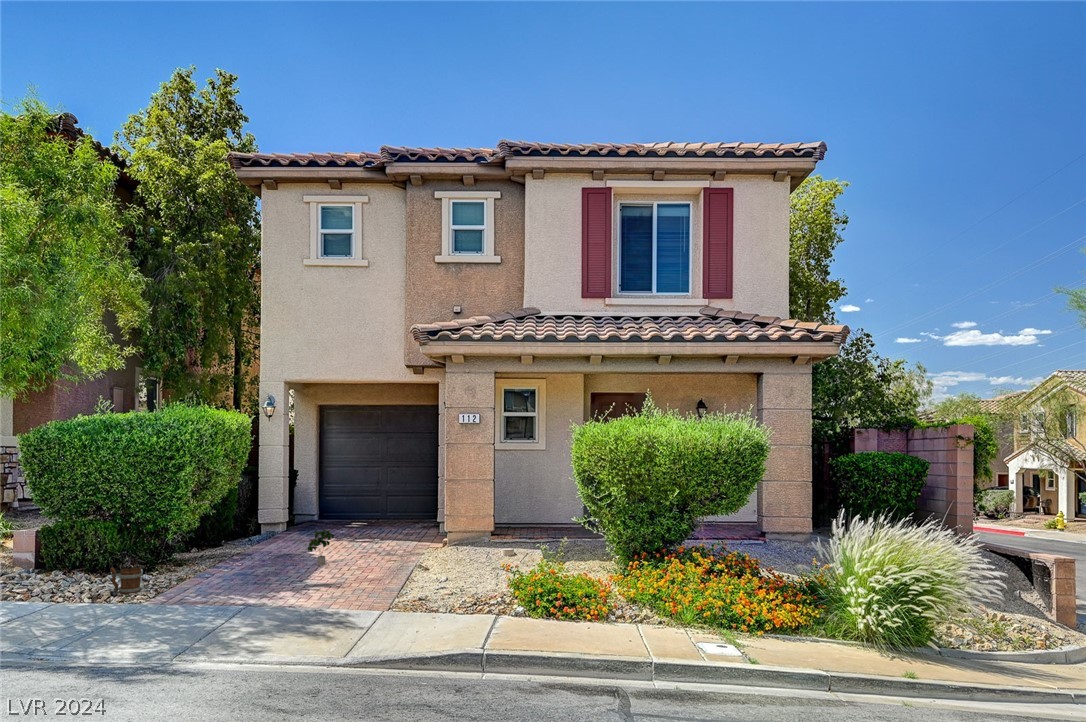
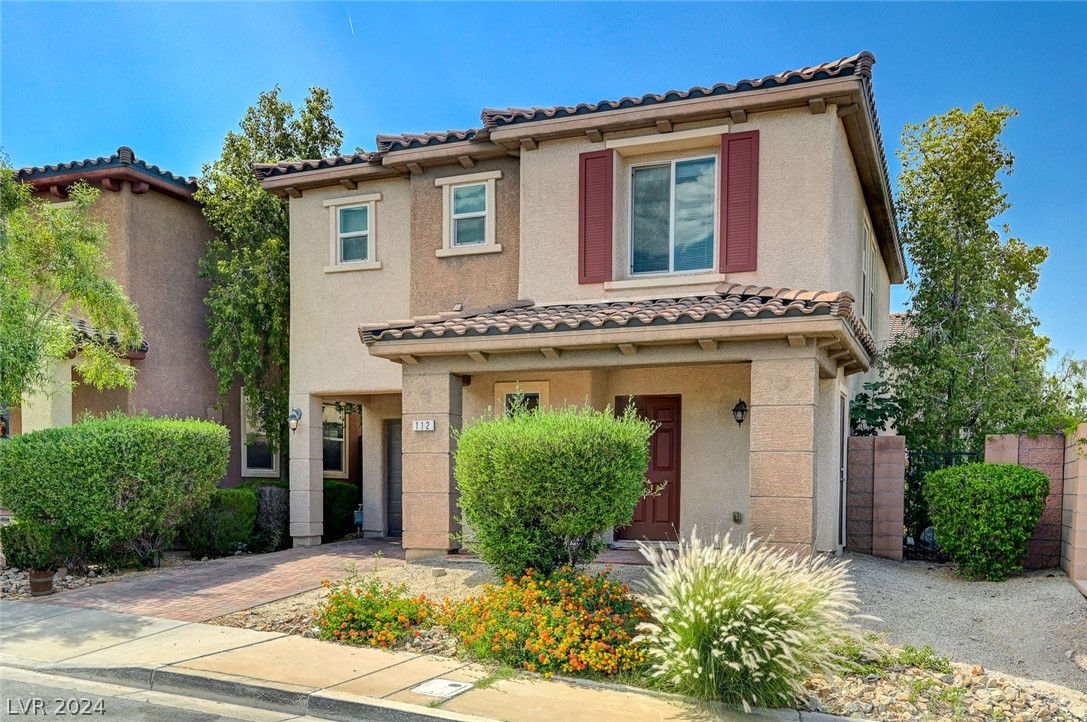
potted plant: present [308,530,334,566] -> present [43,541,81,577]

